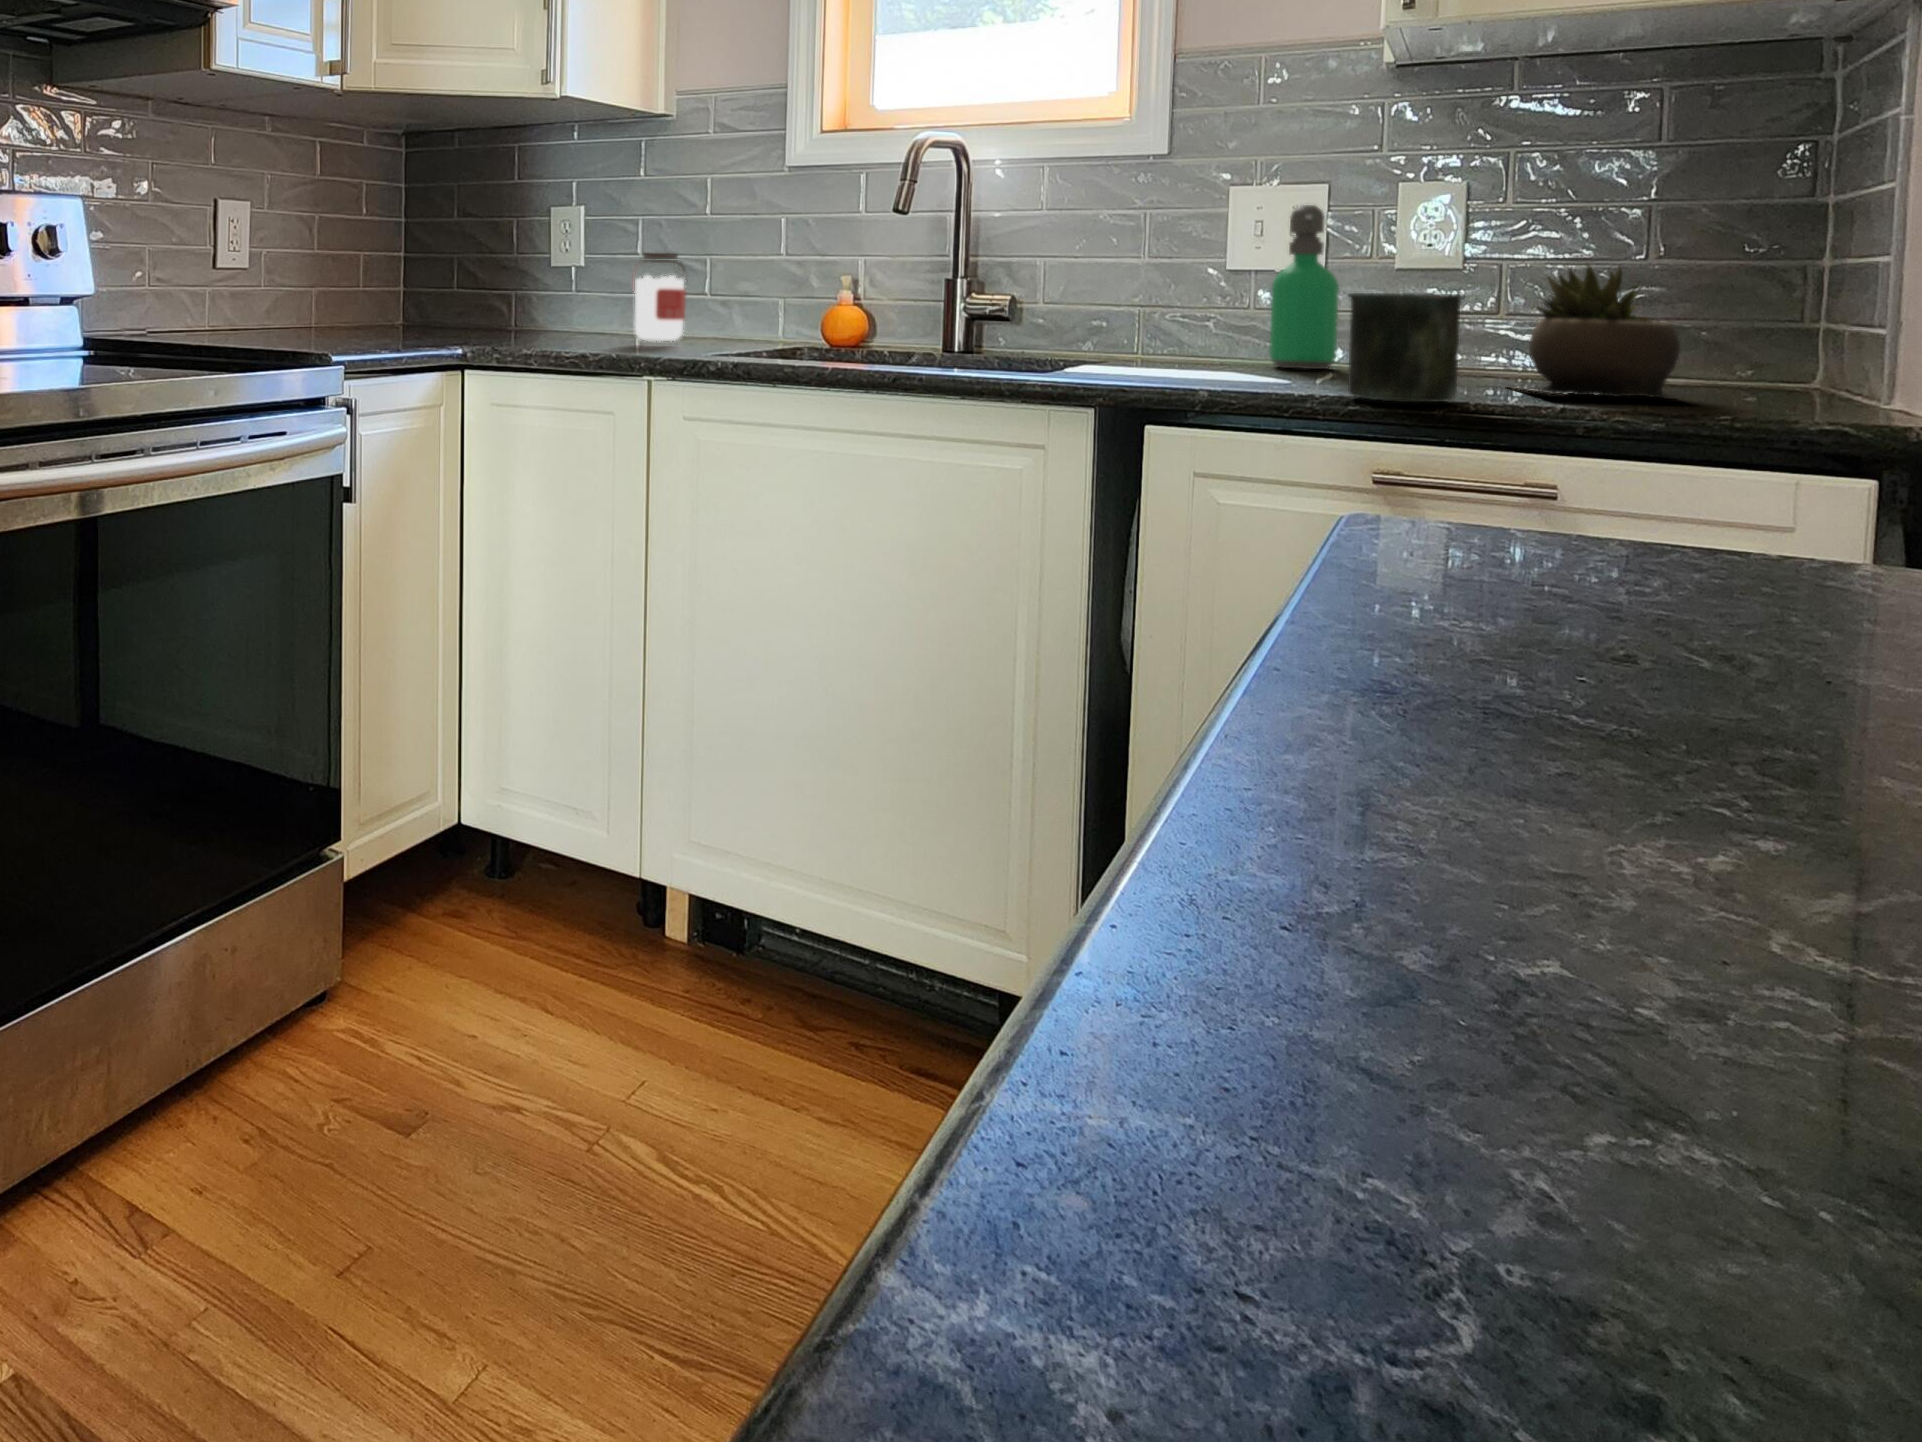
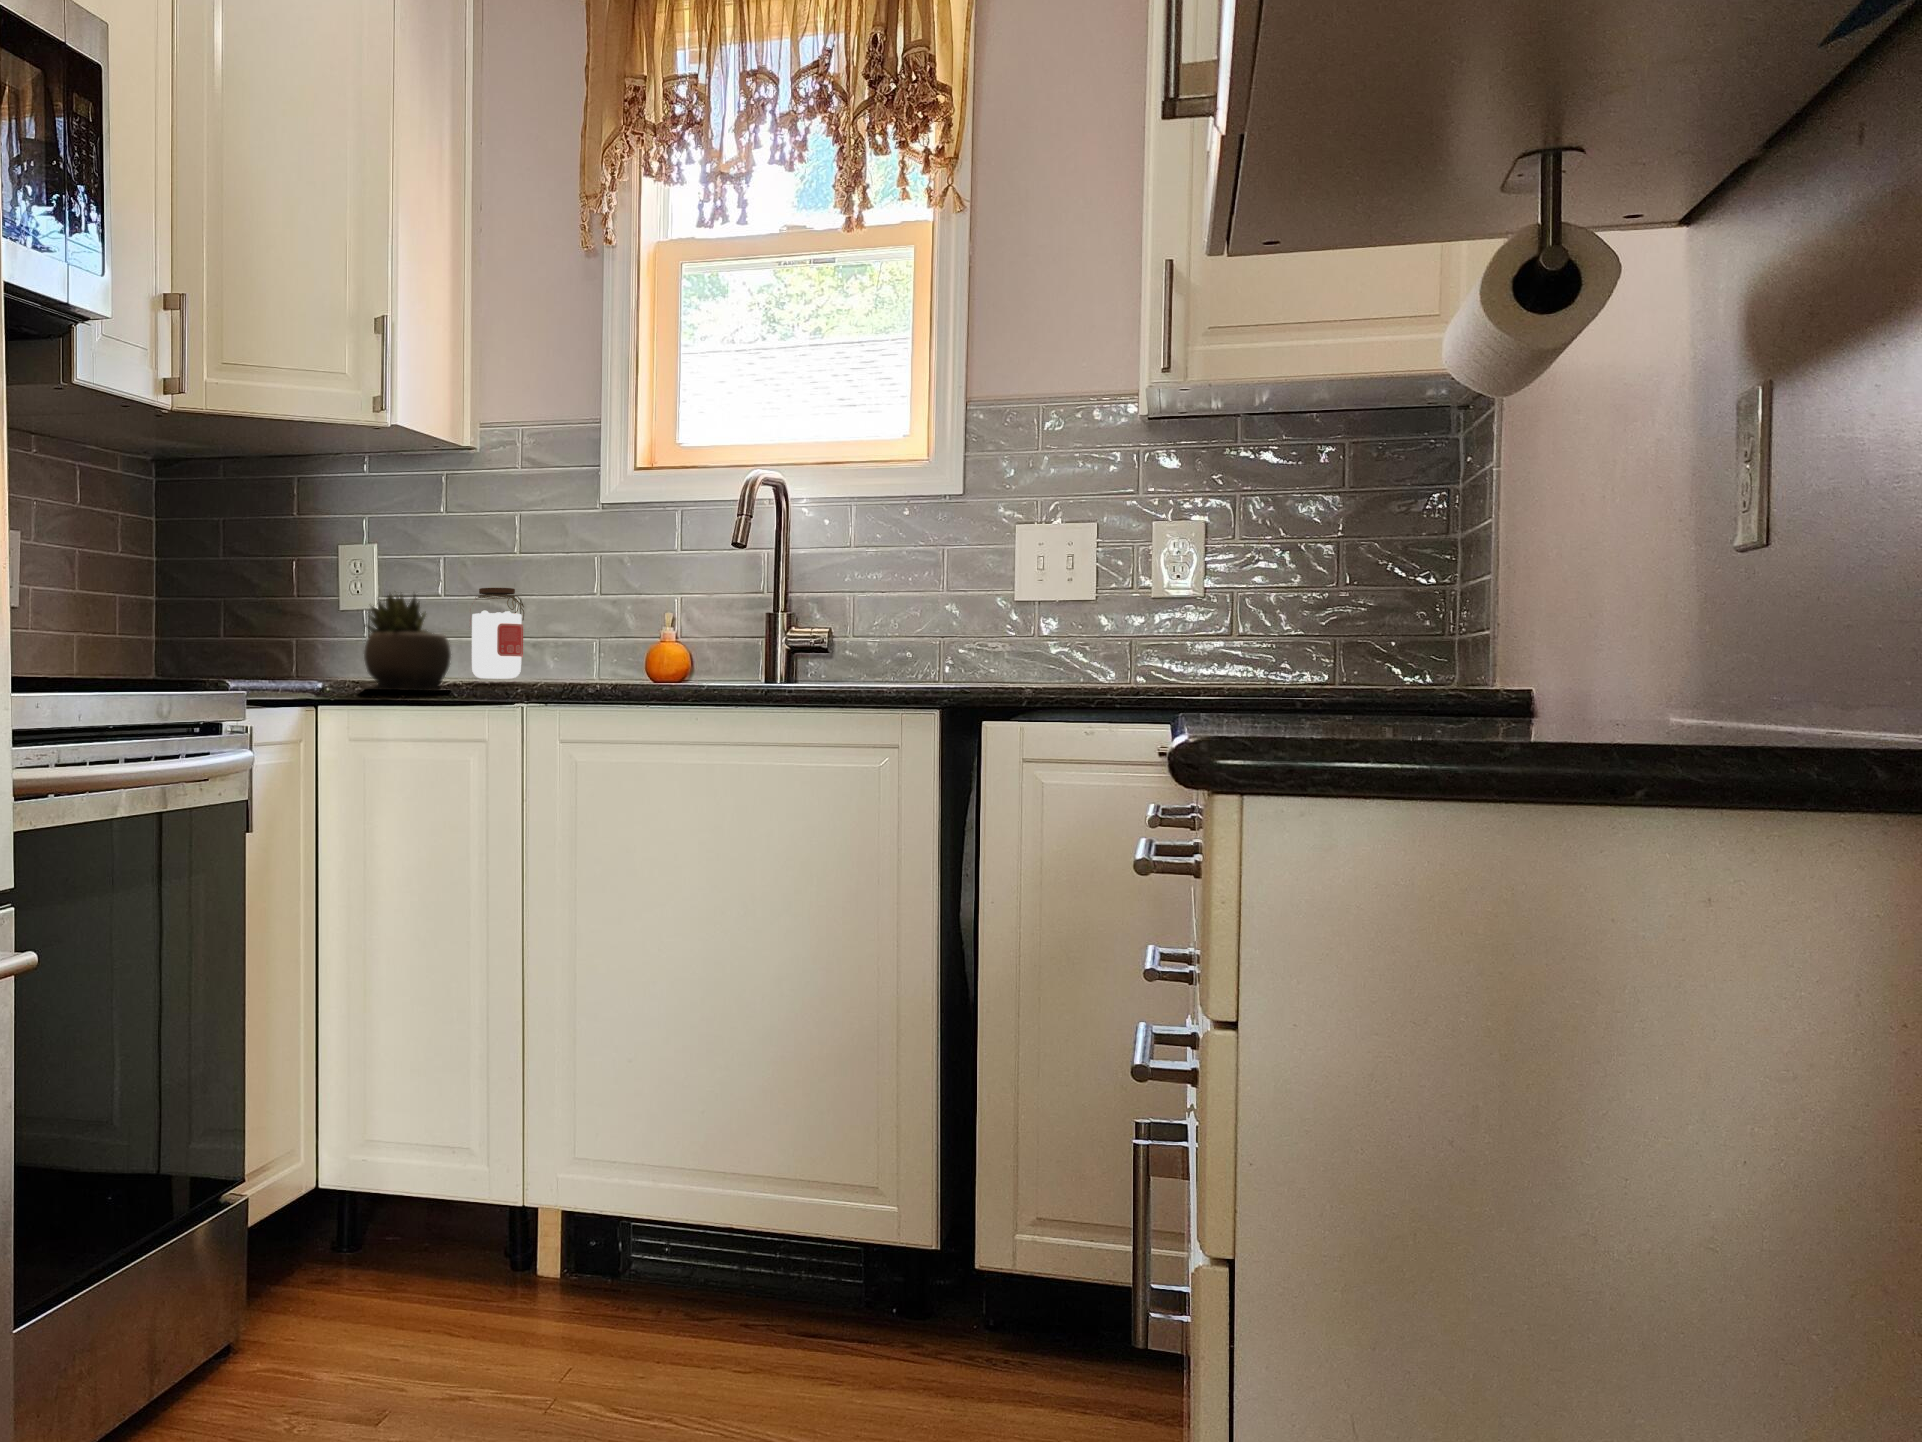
soap dispenser: present [1270,205,1339,369] -> none [1062,539,1115,684]
succulent plant: present [1526,265,1685,400] -> present [364,594,451,691]
mug: present [1348,293,1464,402] -> none [1133,605,1219,695]

